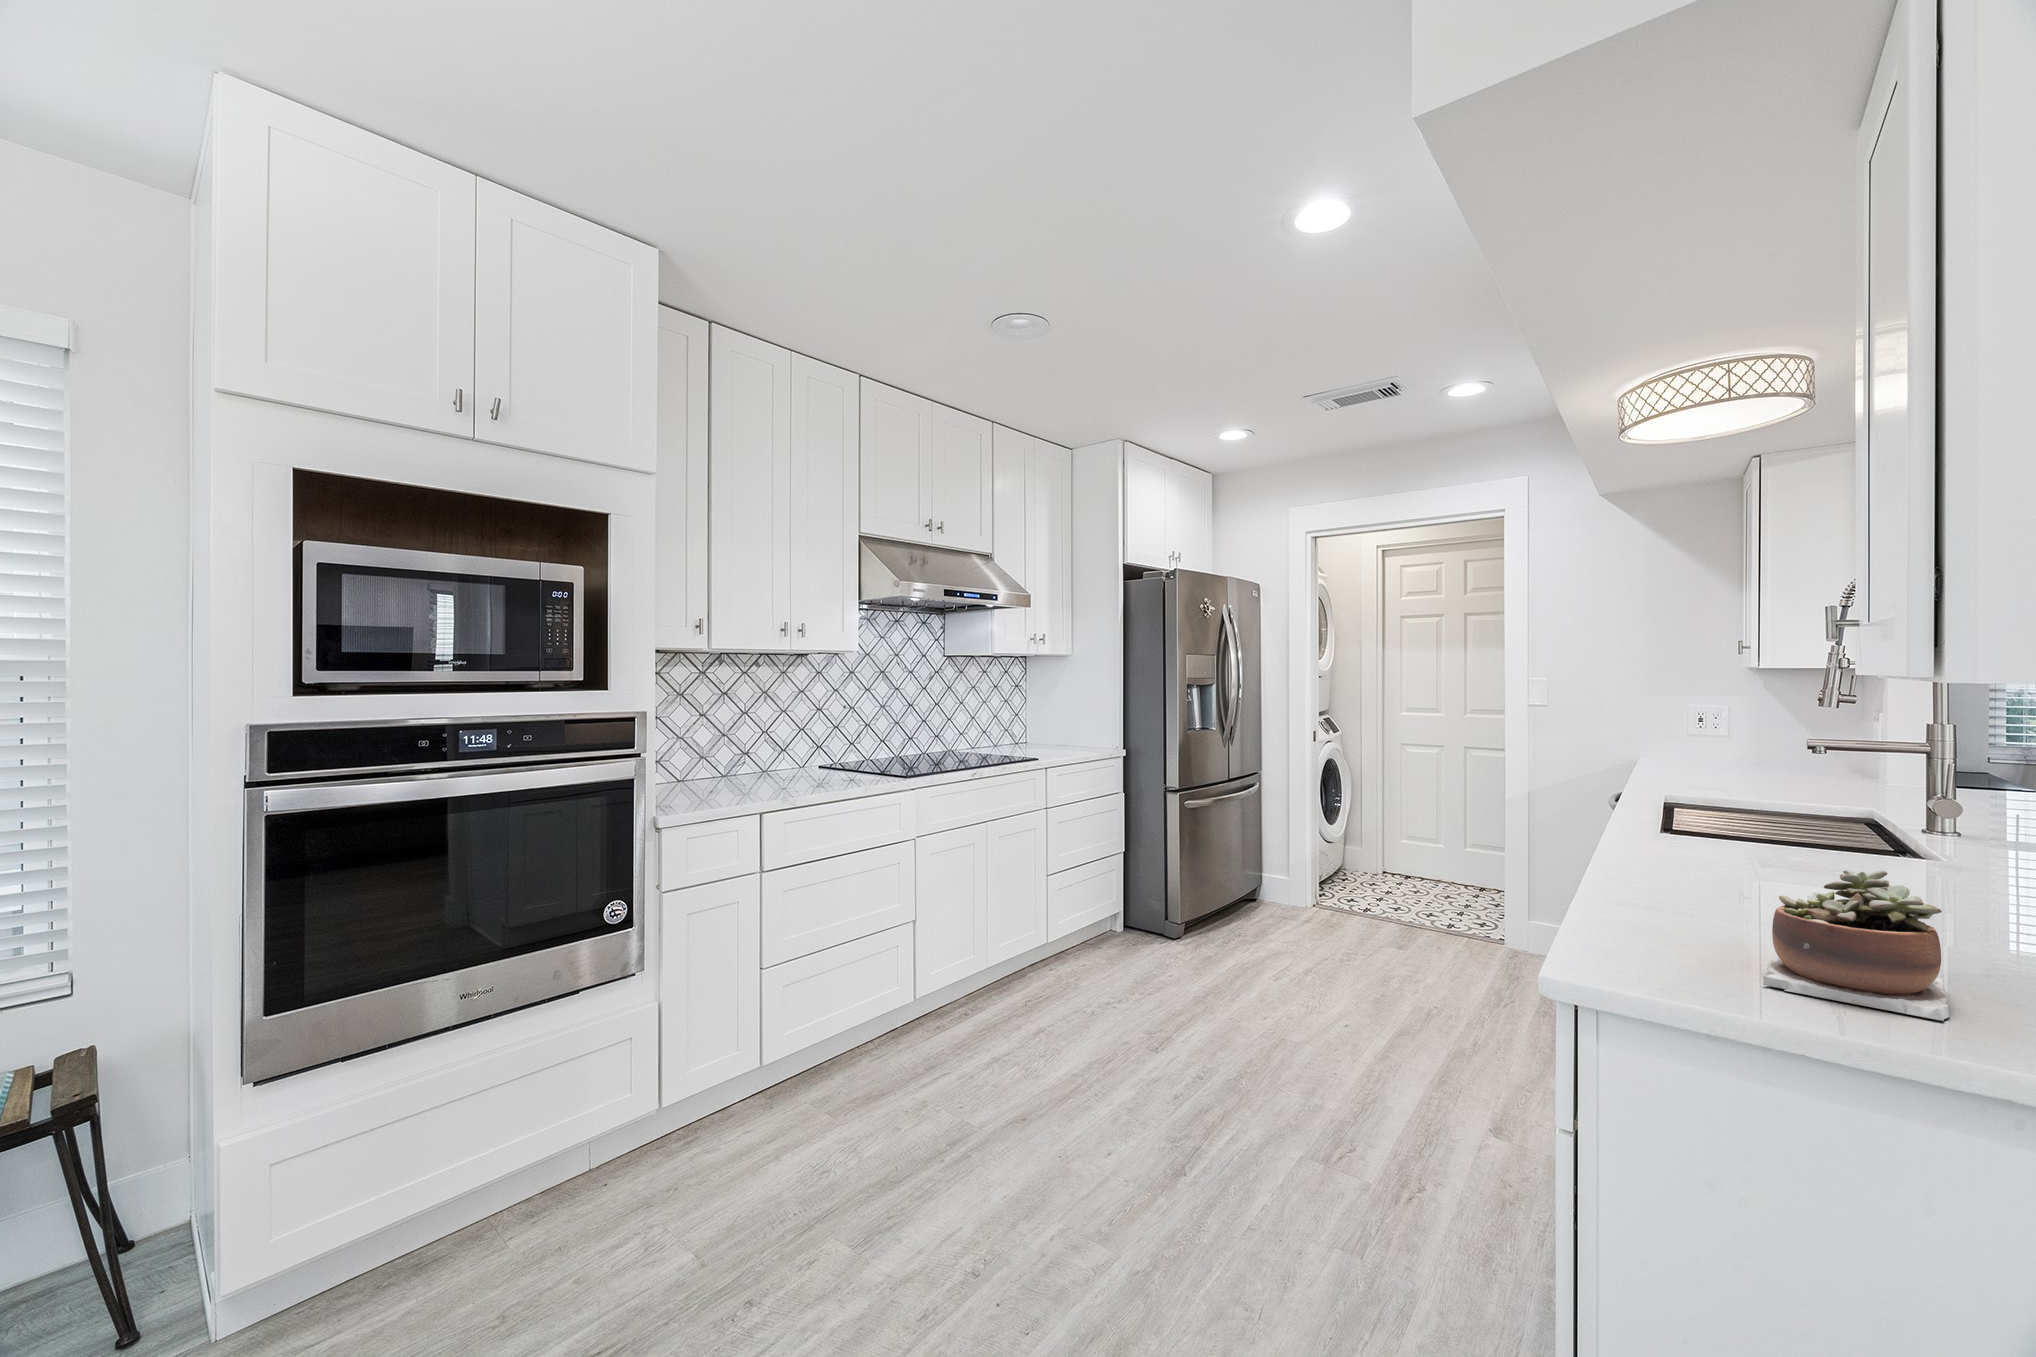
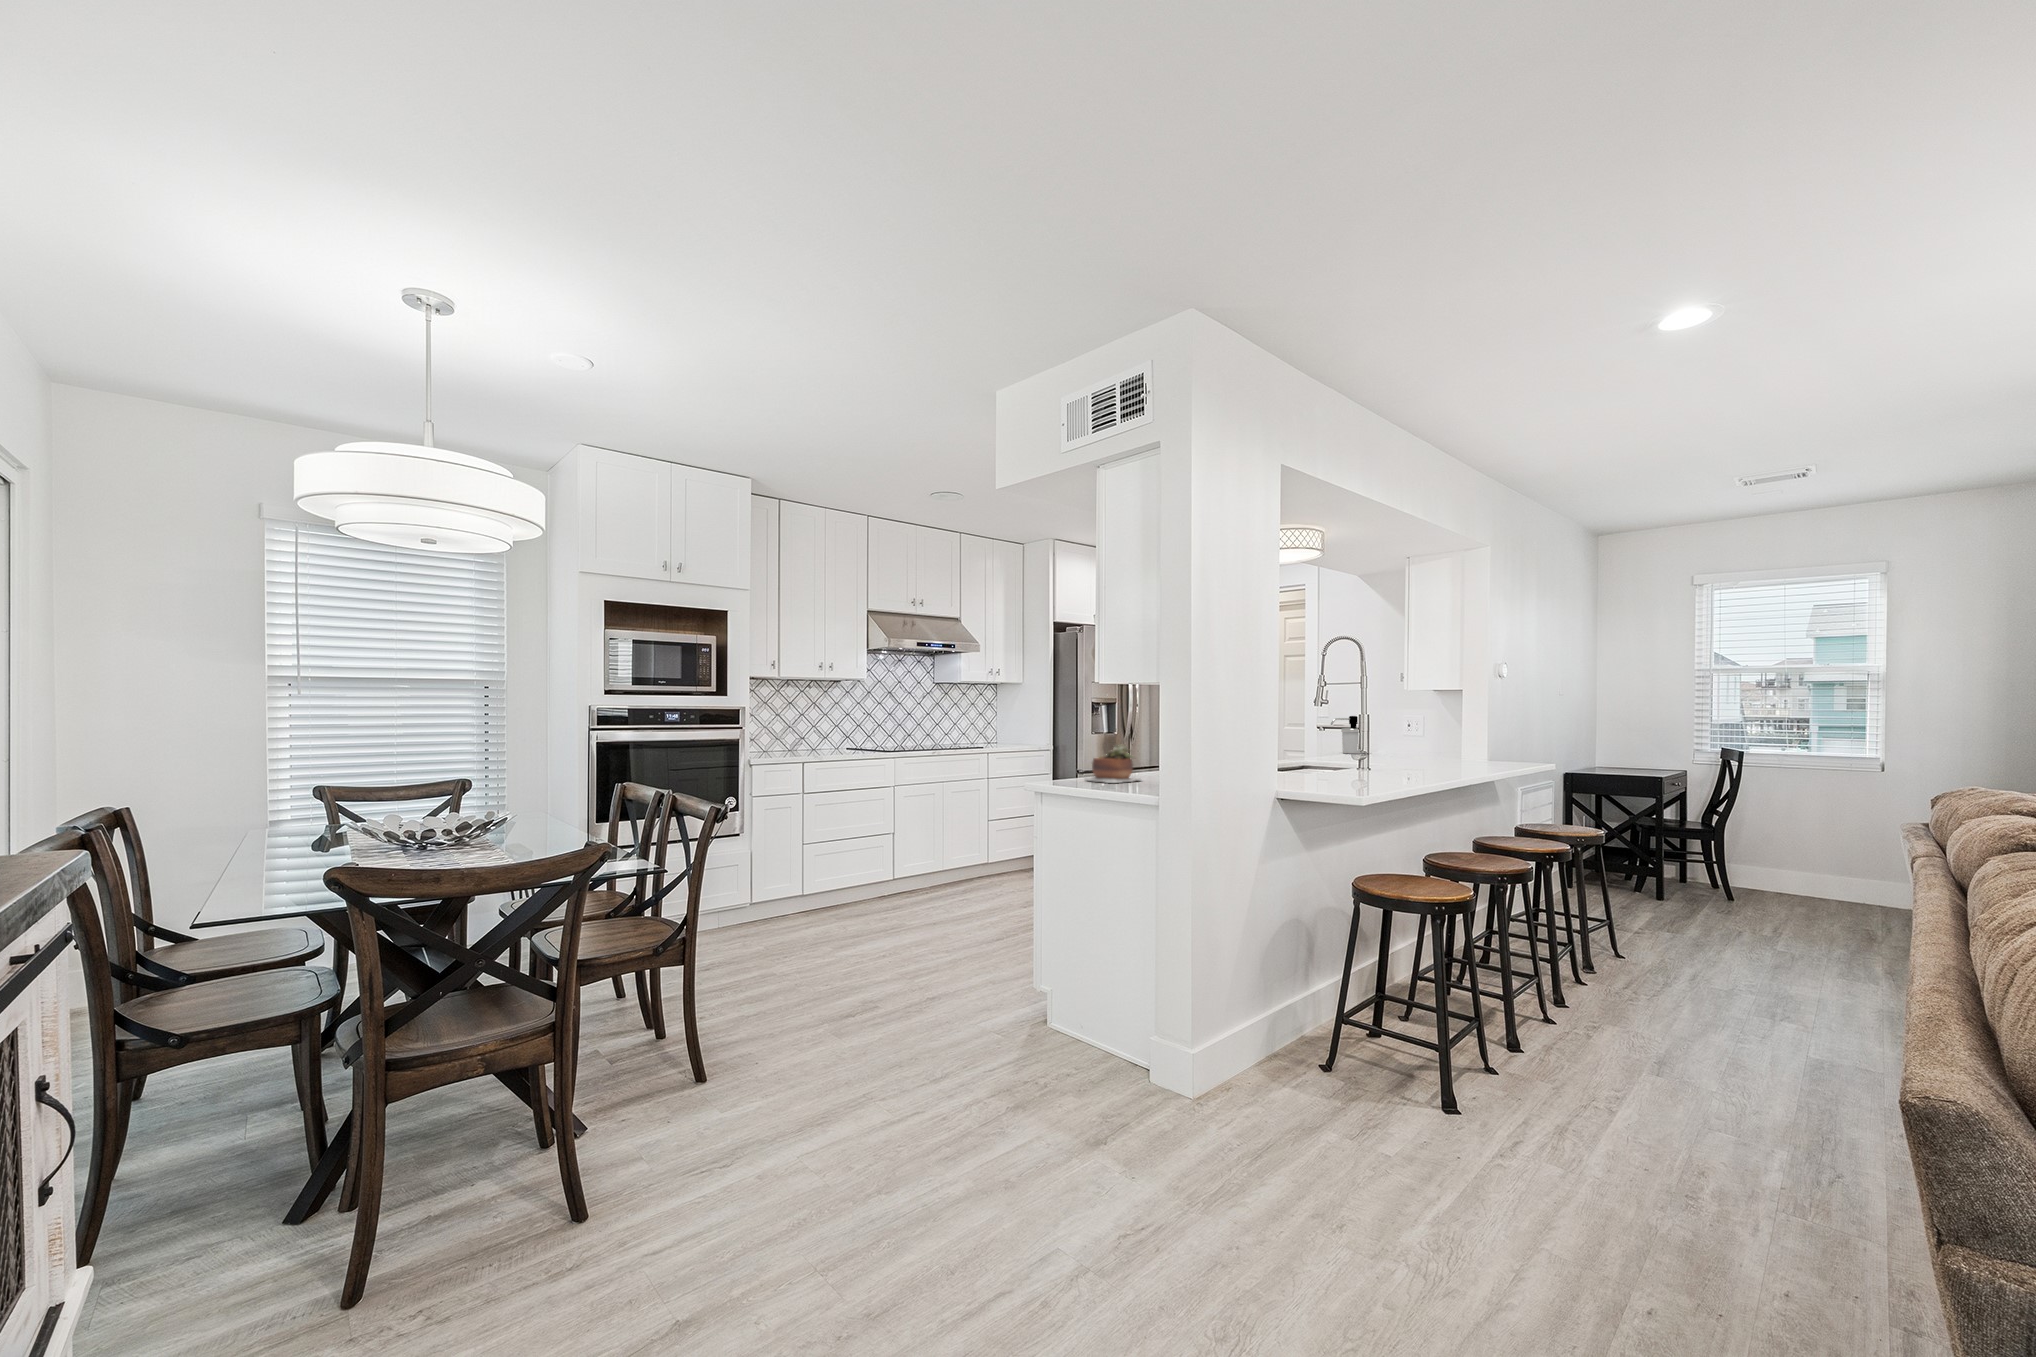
soap dispenser: none [1689,718,1746,784] -> present [1331,716,1364,754]

